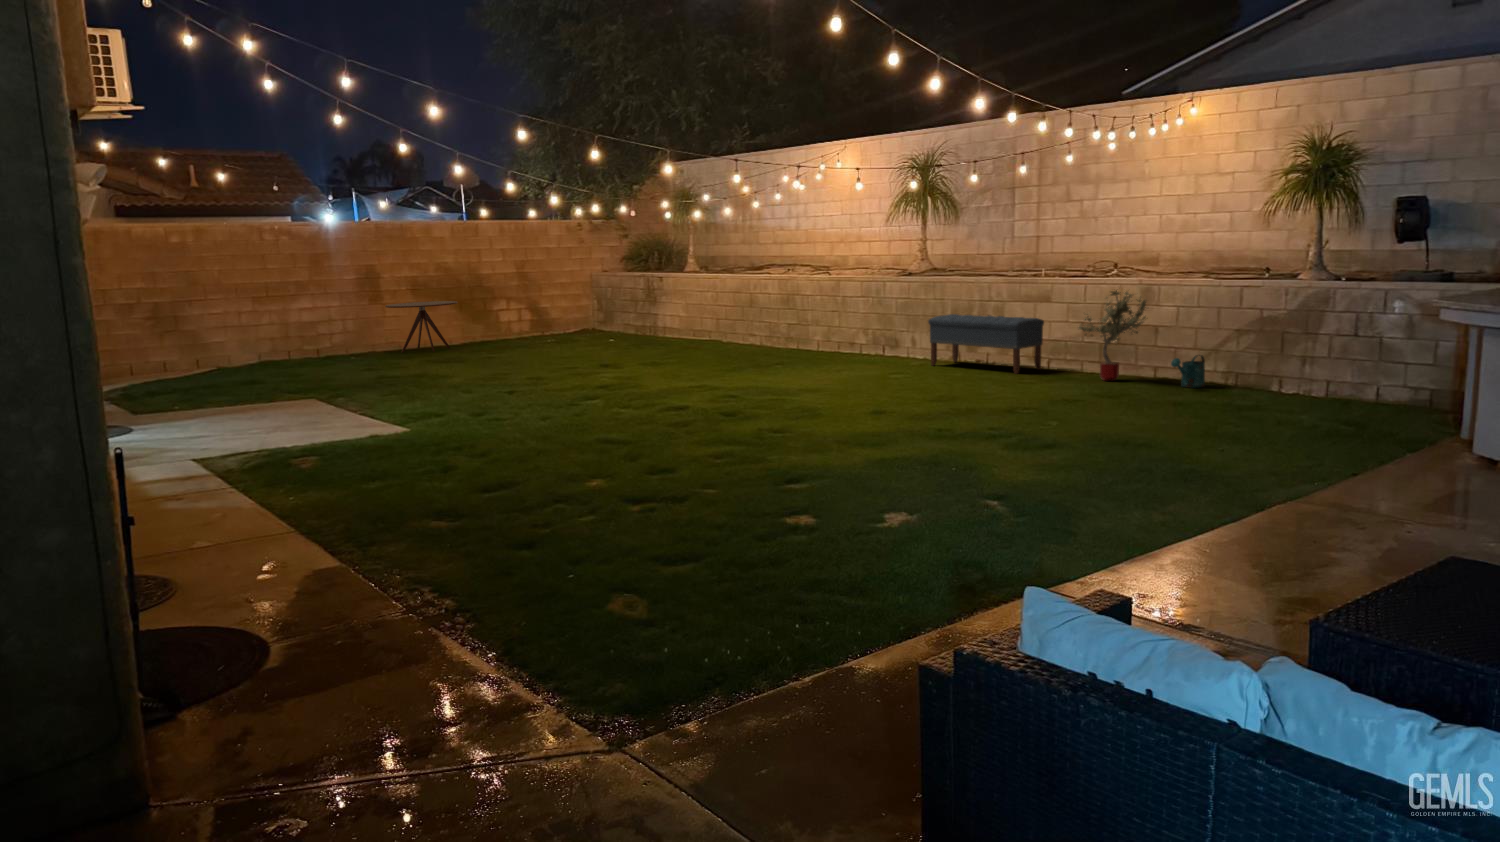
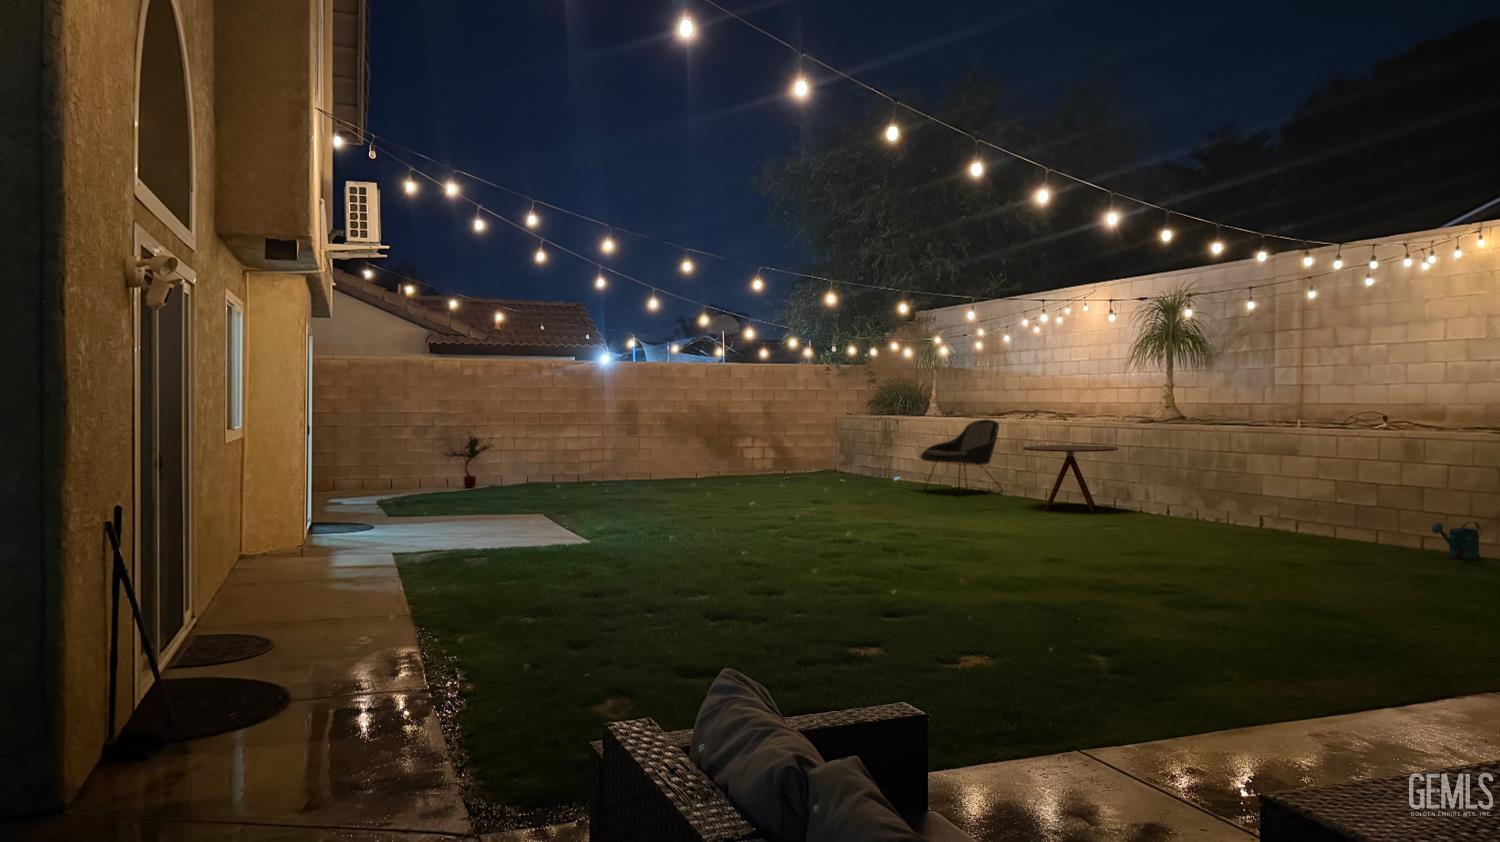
lounge chair: none [696,275,776,352] -> present [921,419,1003,496]
potted tree: present [1079,290,1147,381] -> present [445,431,493,488]
round table: present [385,301,457,353] -> present [1023,445,1118,512]
bench: present [928,314,1044,374] -> none [1156,465,1289,533]

